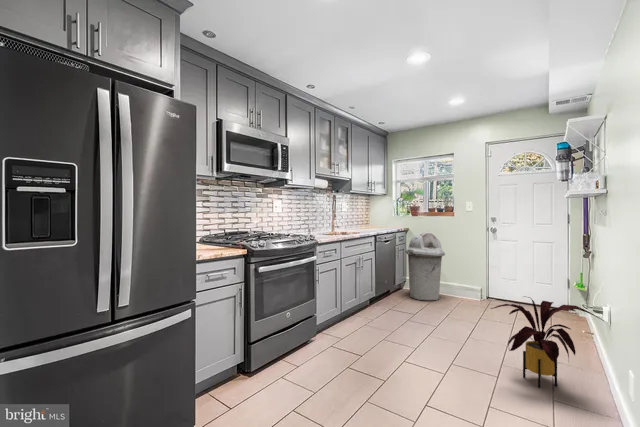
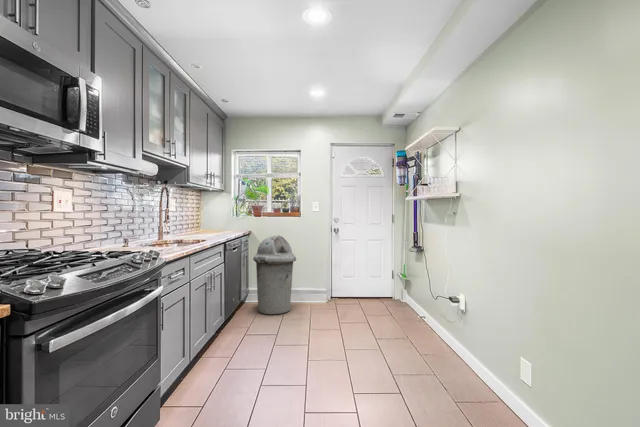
house plant: present [491,300,604,388] -> none [402,301,488,396]

